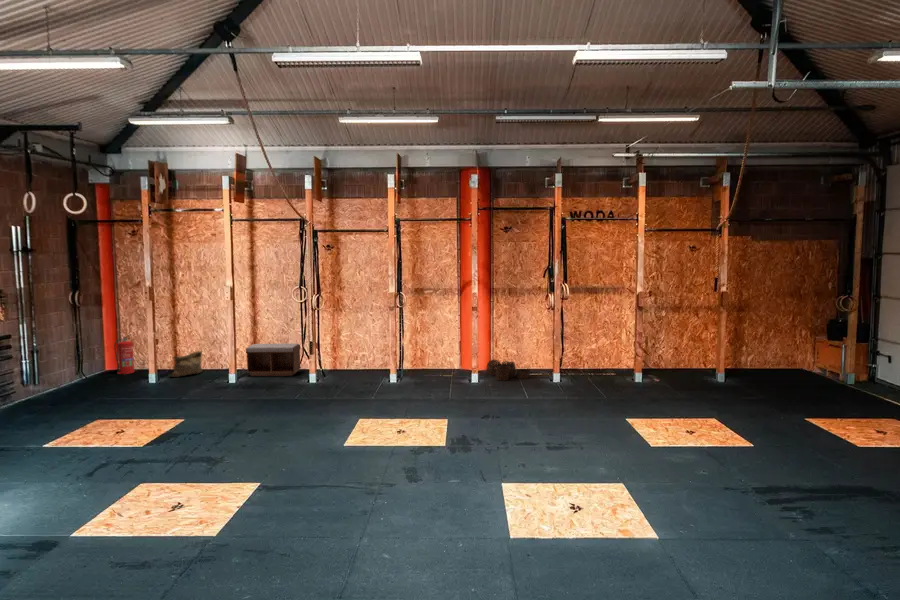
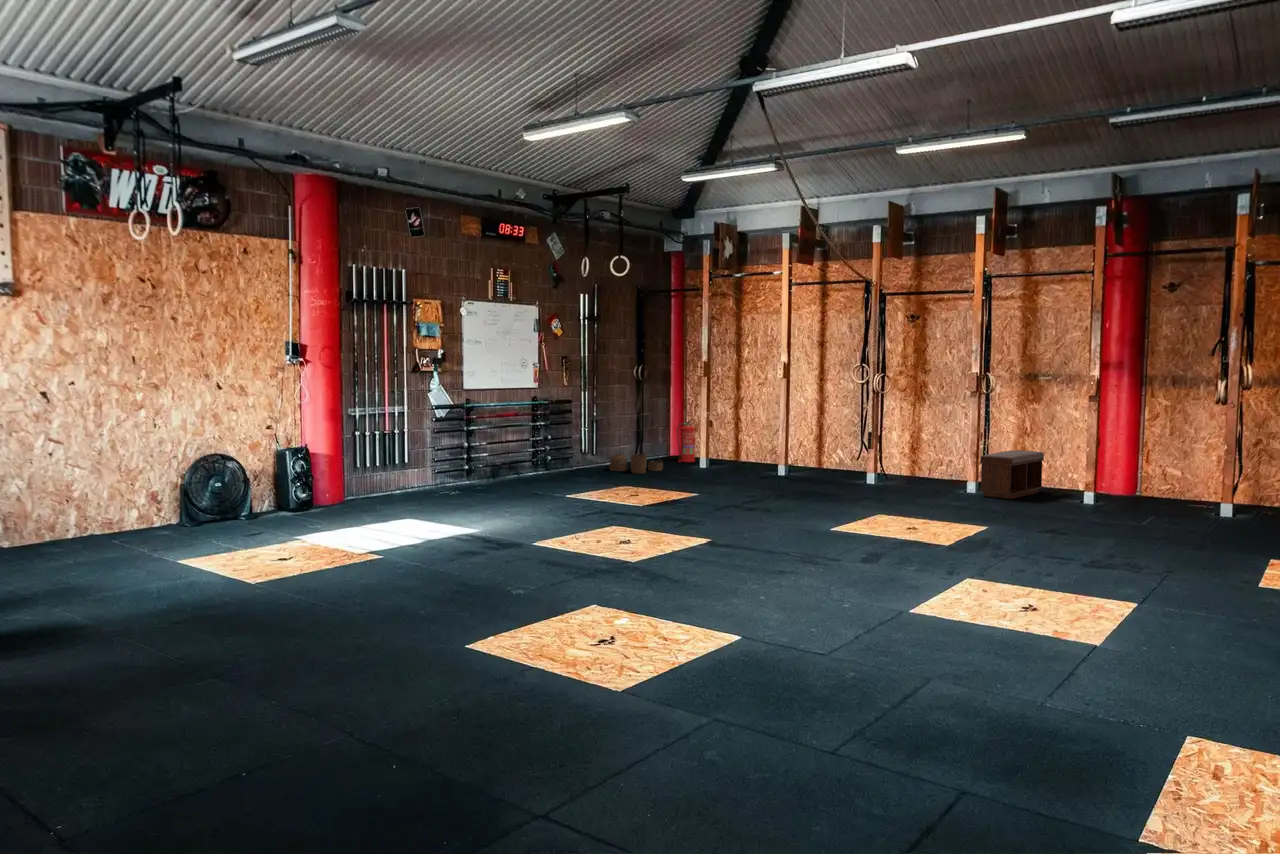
bench: present [246,343,301,376] -> present [980,450,1044,499]
bag: present [171,351,203,377] -> none [725,442,763,469]
woven basket: present [486,360,530,381] -> present [610,454,663,473]

